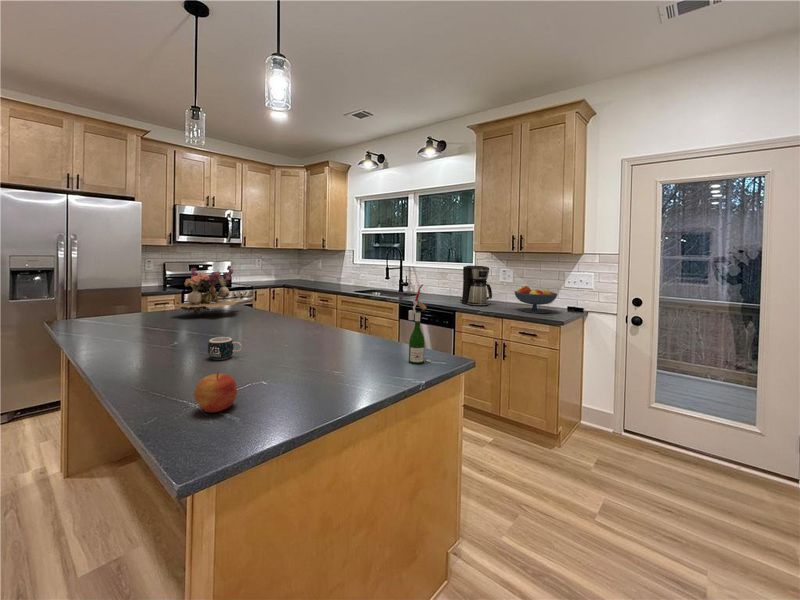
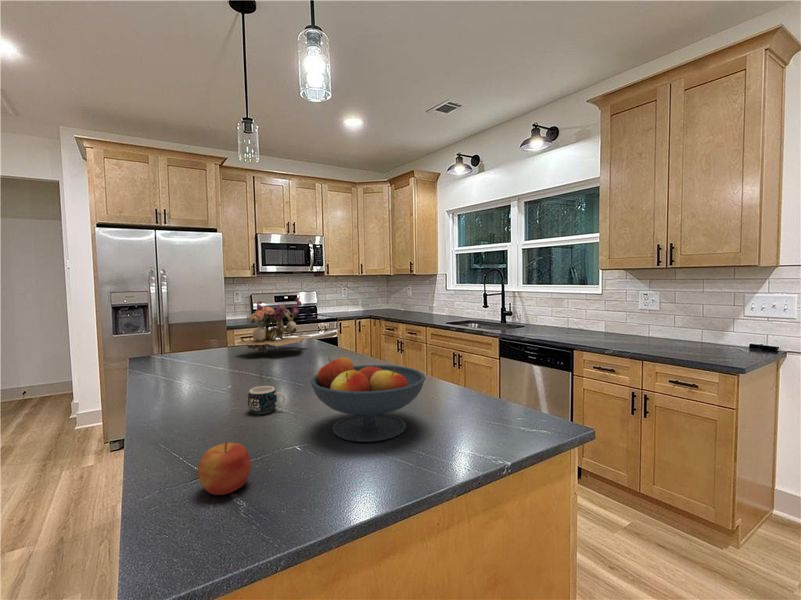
coffee maker: present [460,266,492,306] -> none [582,287,628,341]
wine bottle: present [409,284,431,363] -> none [491,321,525,432]
fruit bowl: present [514,286,558,313] -> present [310,358,425,442]

